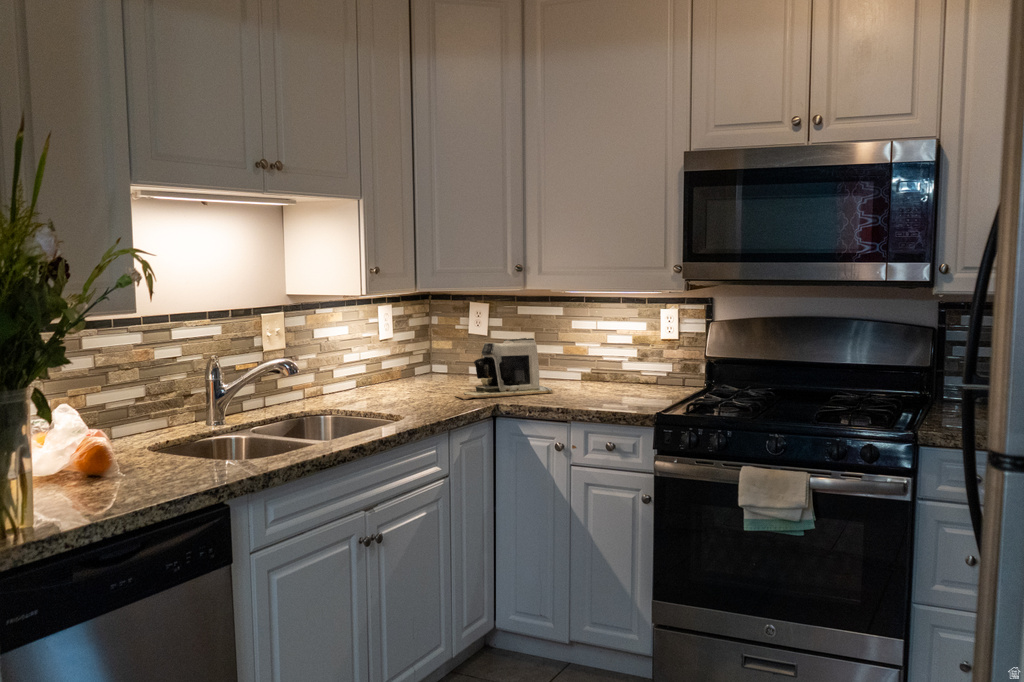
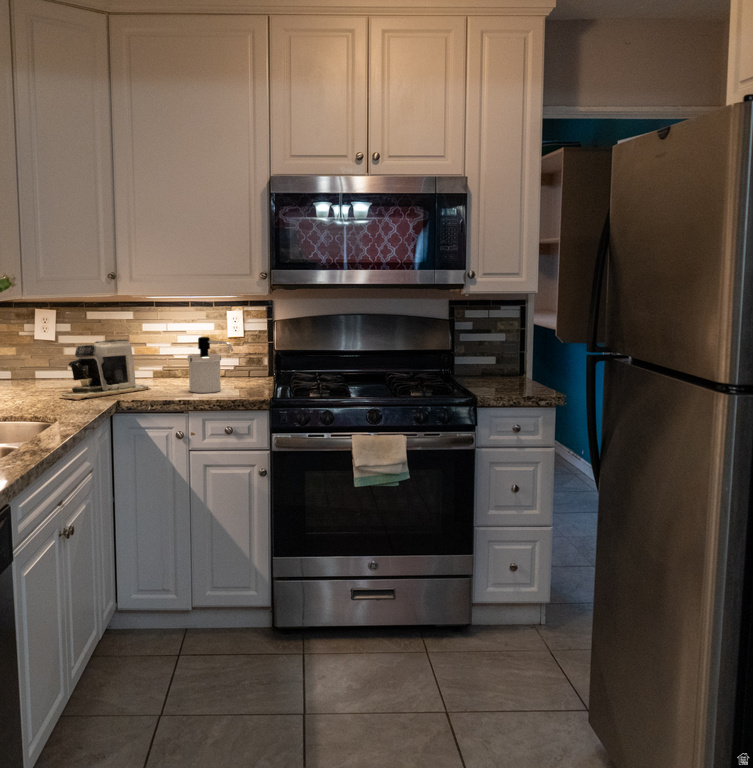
soap dispenser: none [582,339,624,401] -> present [187,337,233,393]

